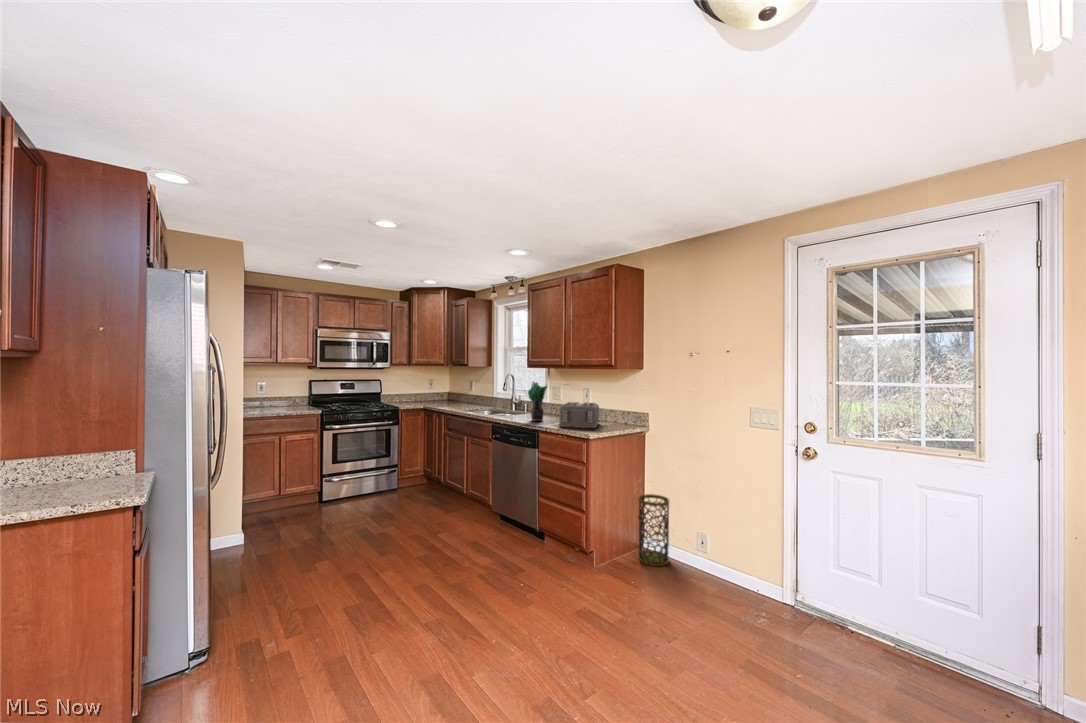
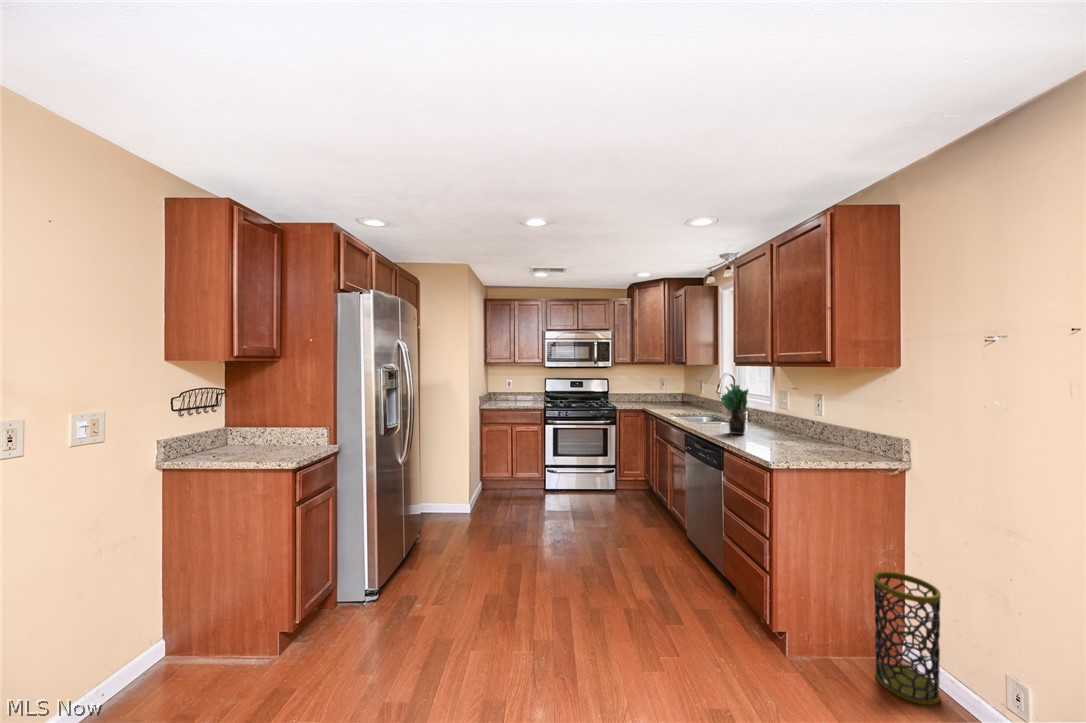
toaster: present [559,402,599,428] -> none [751,413,827,453]

